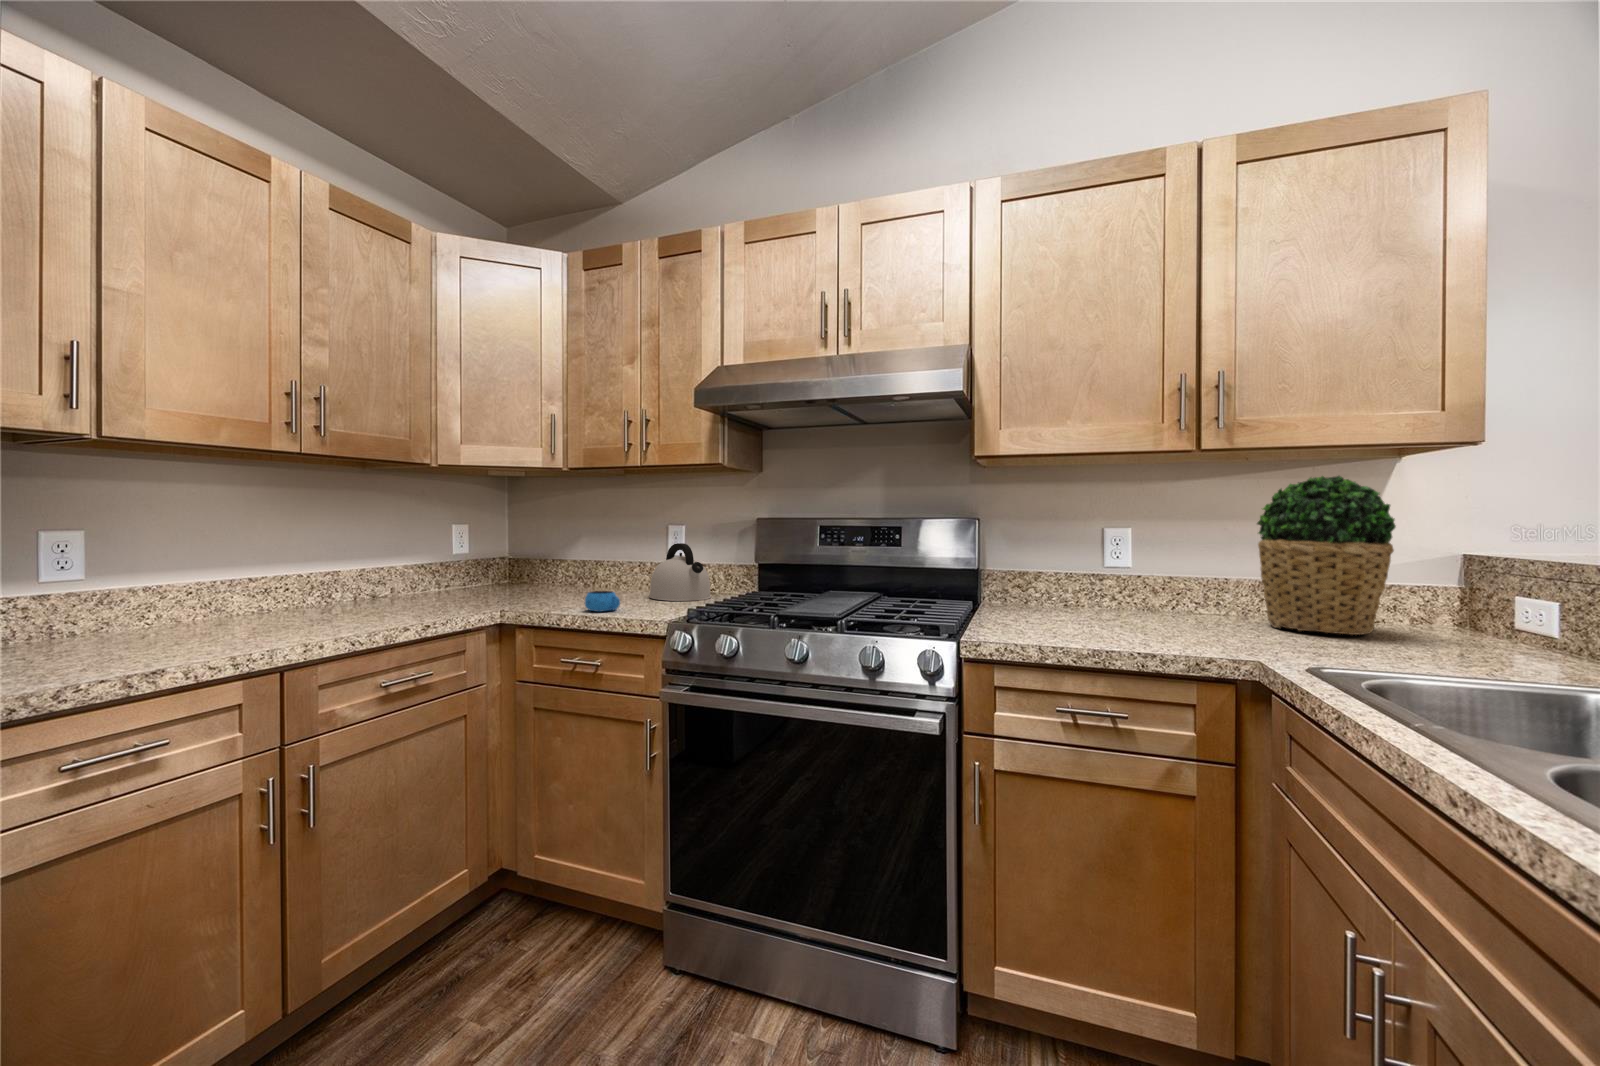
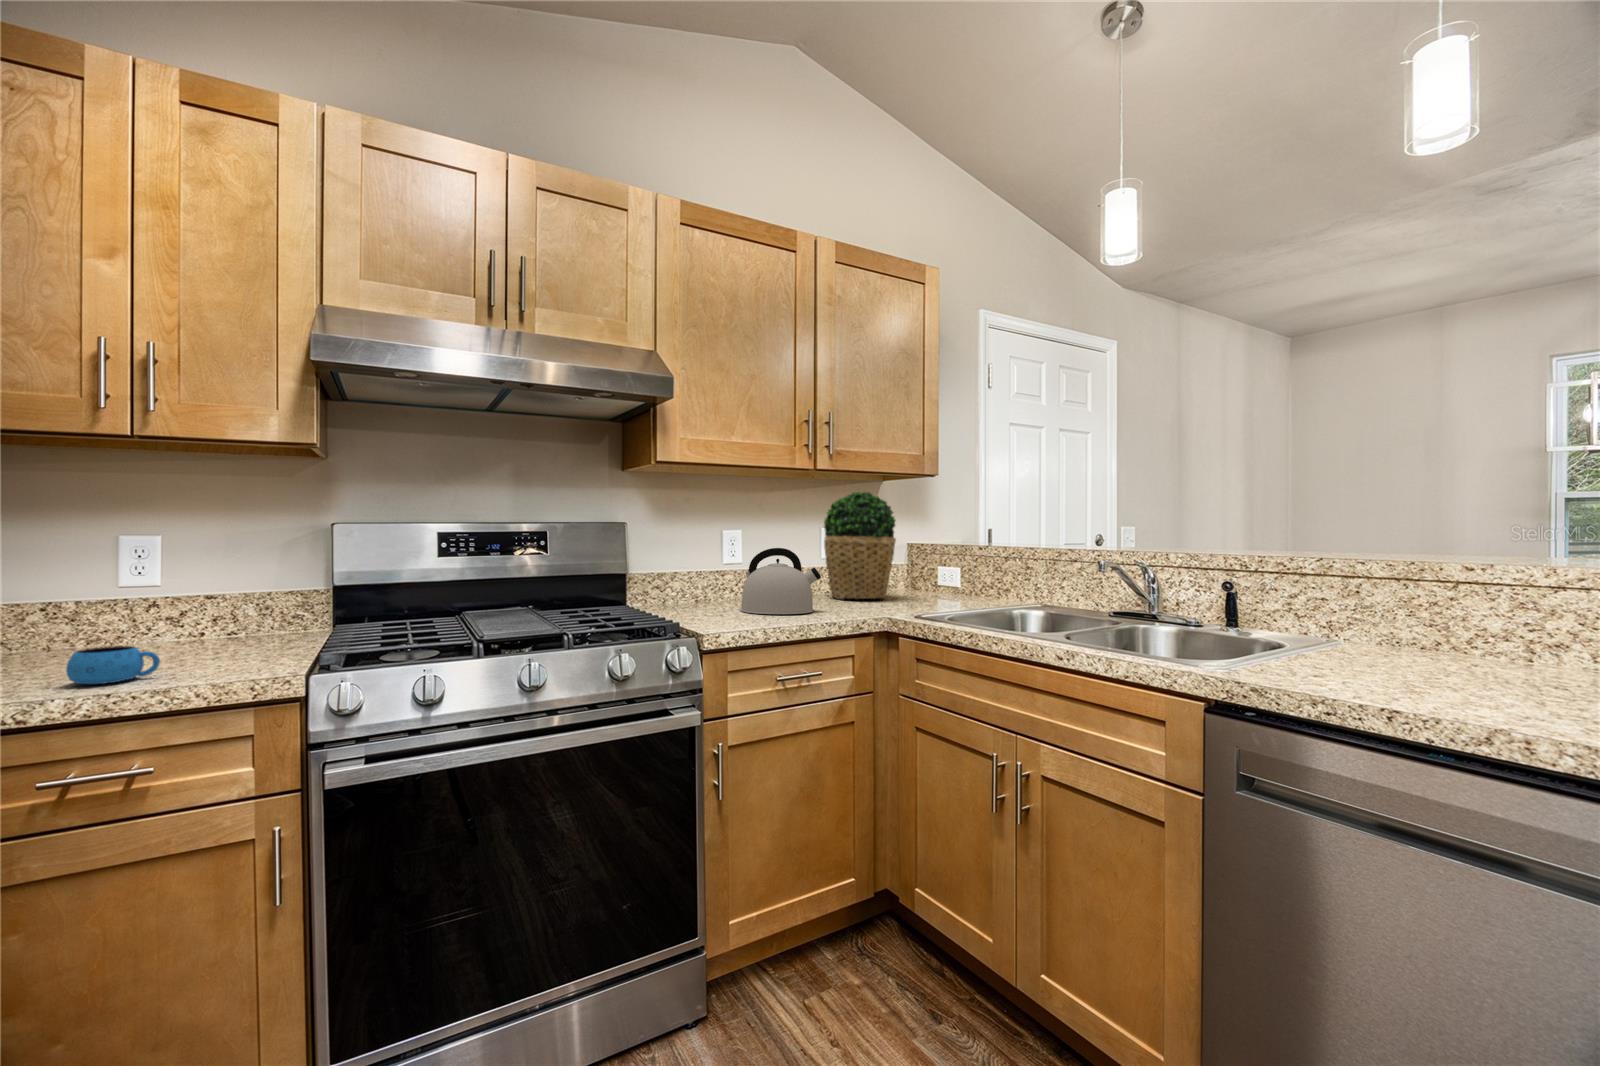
kettle: present [649,543,711,601] -> present [740,548,821,614]

